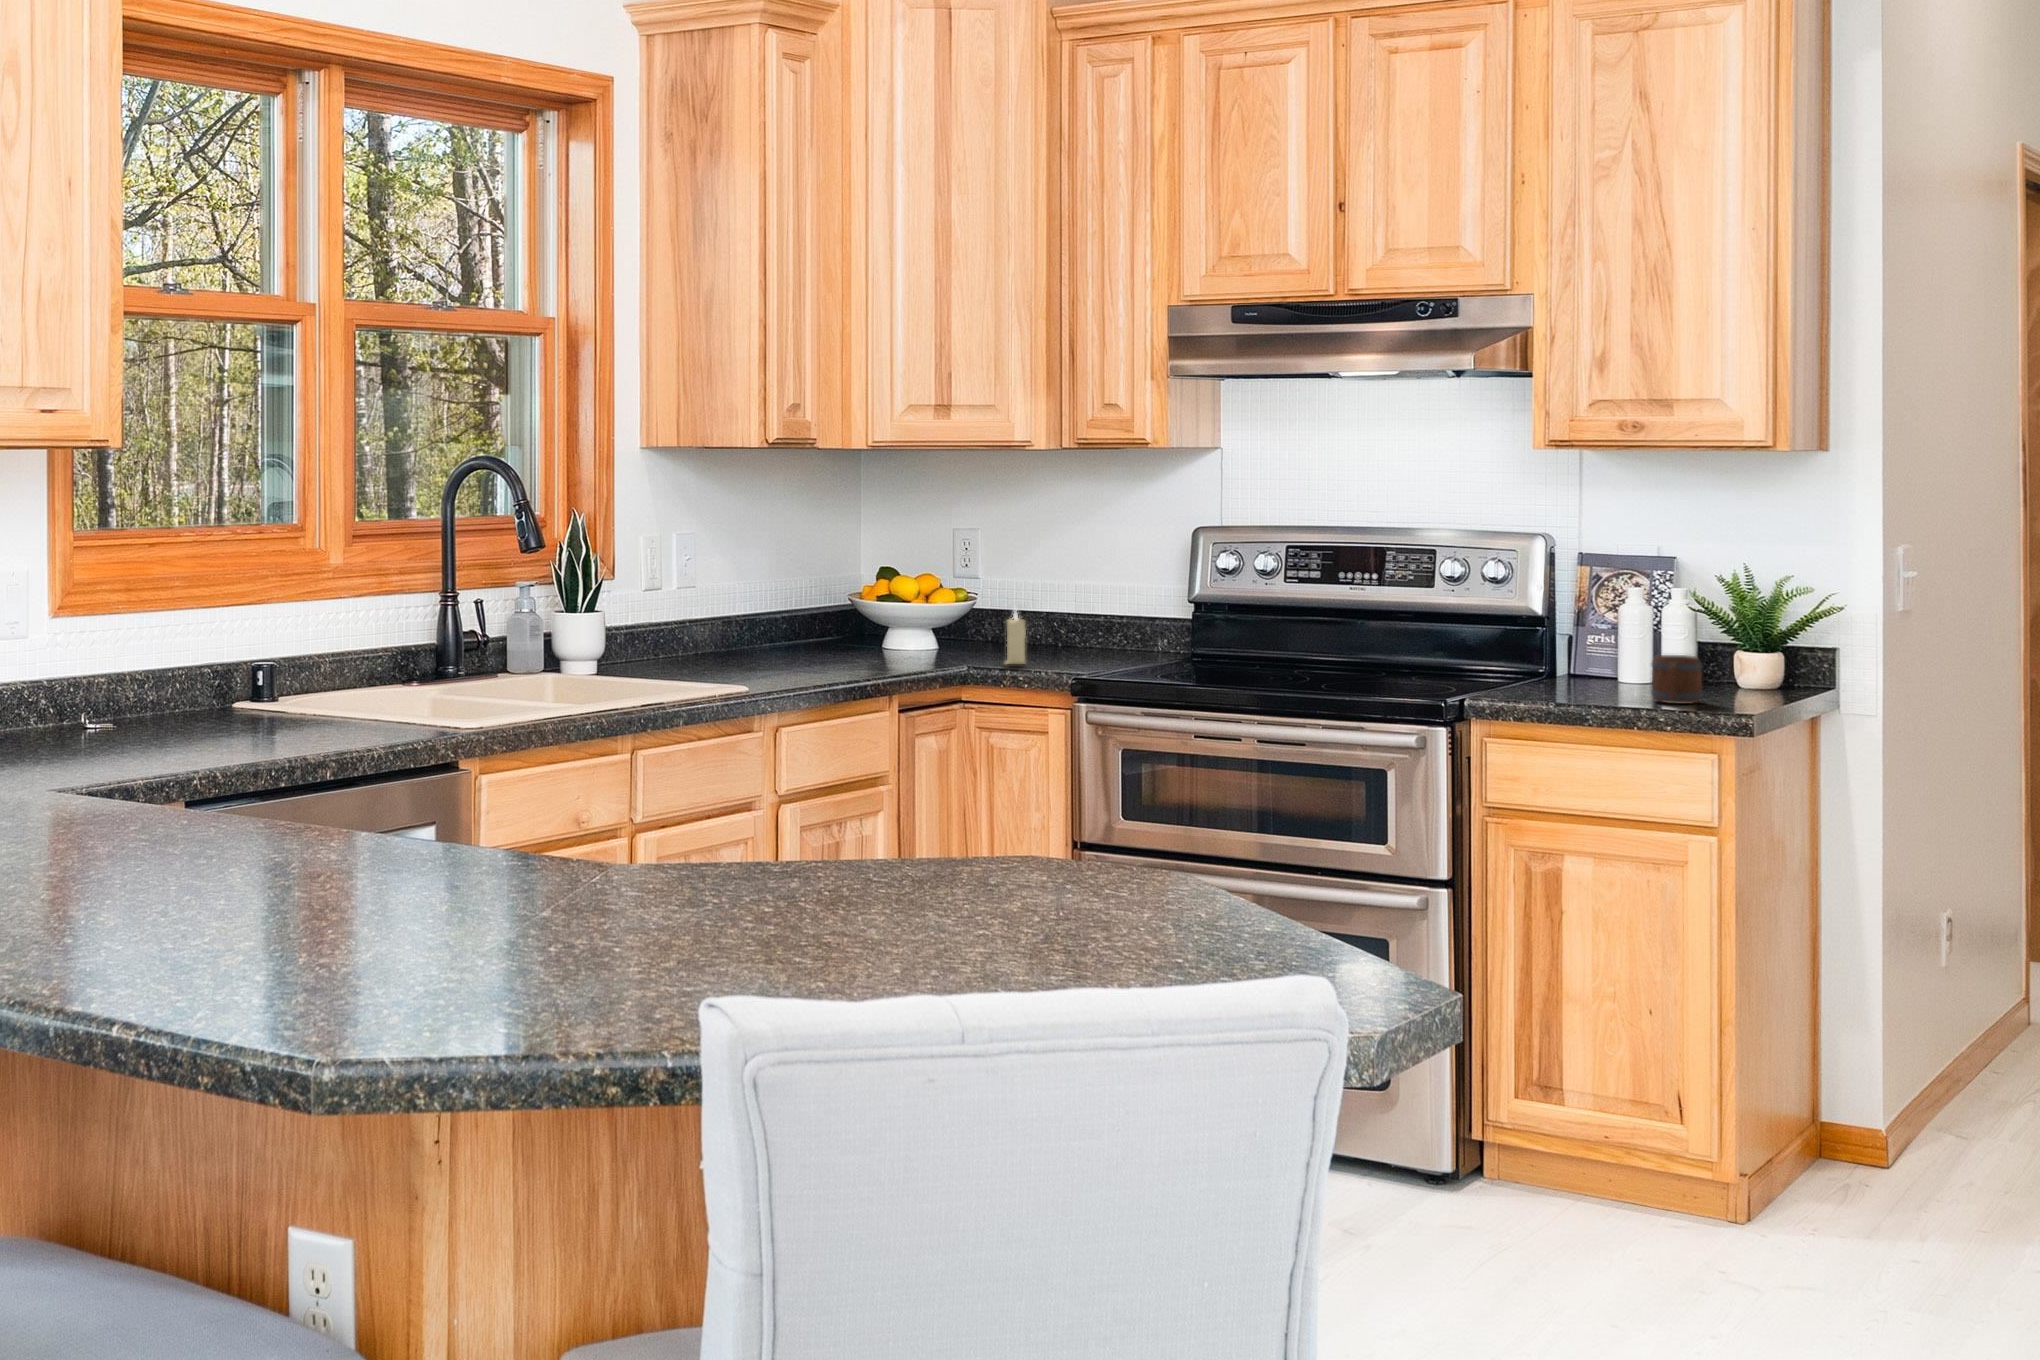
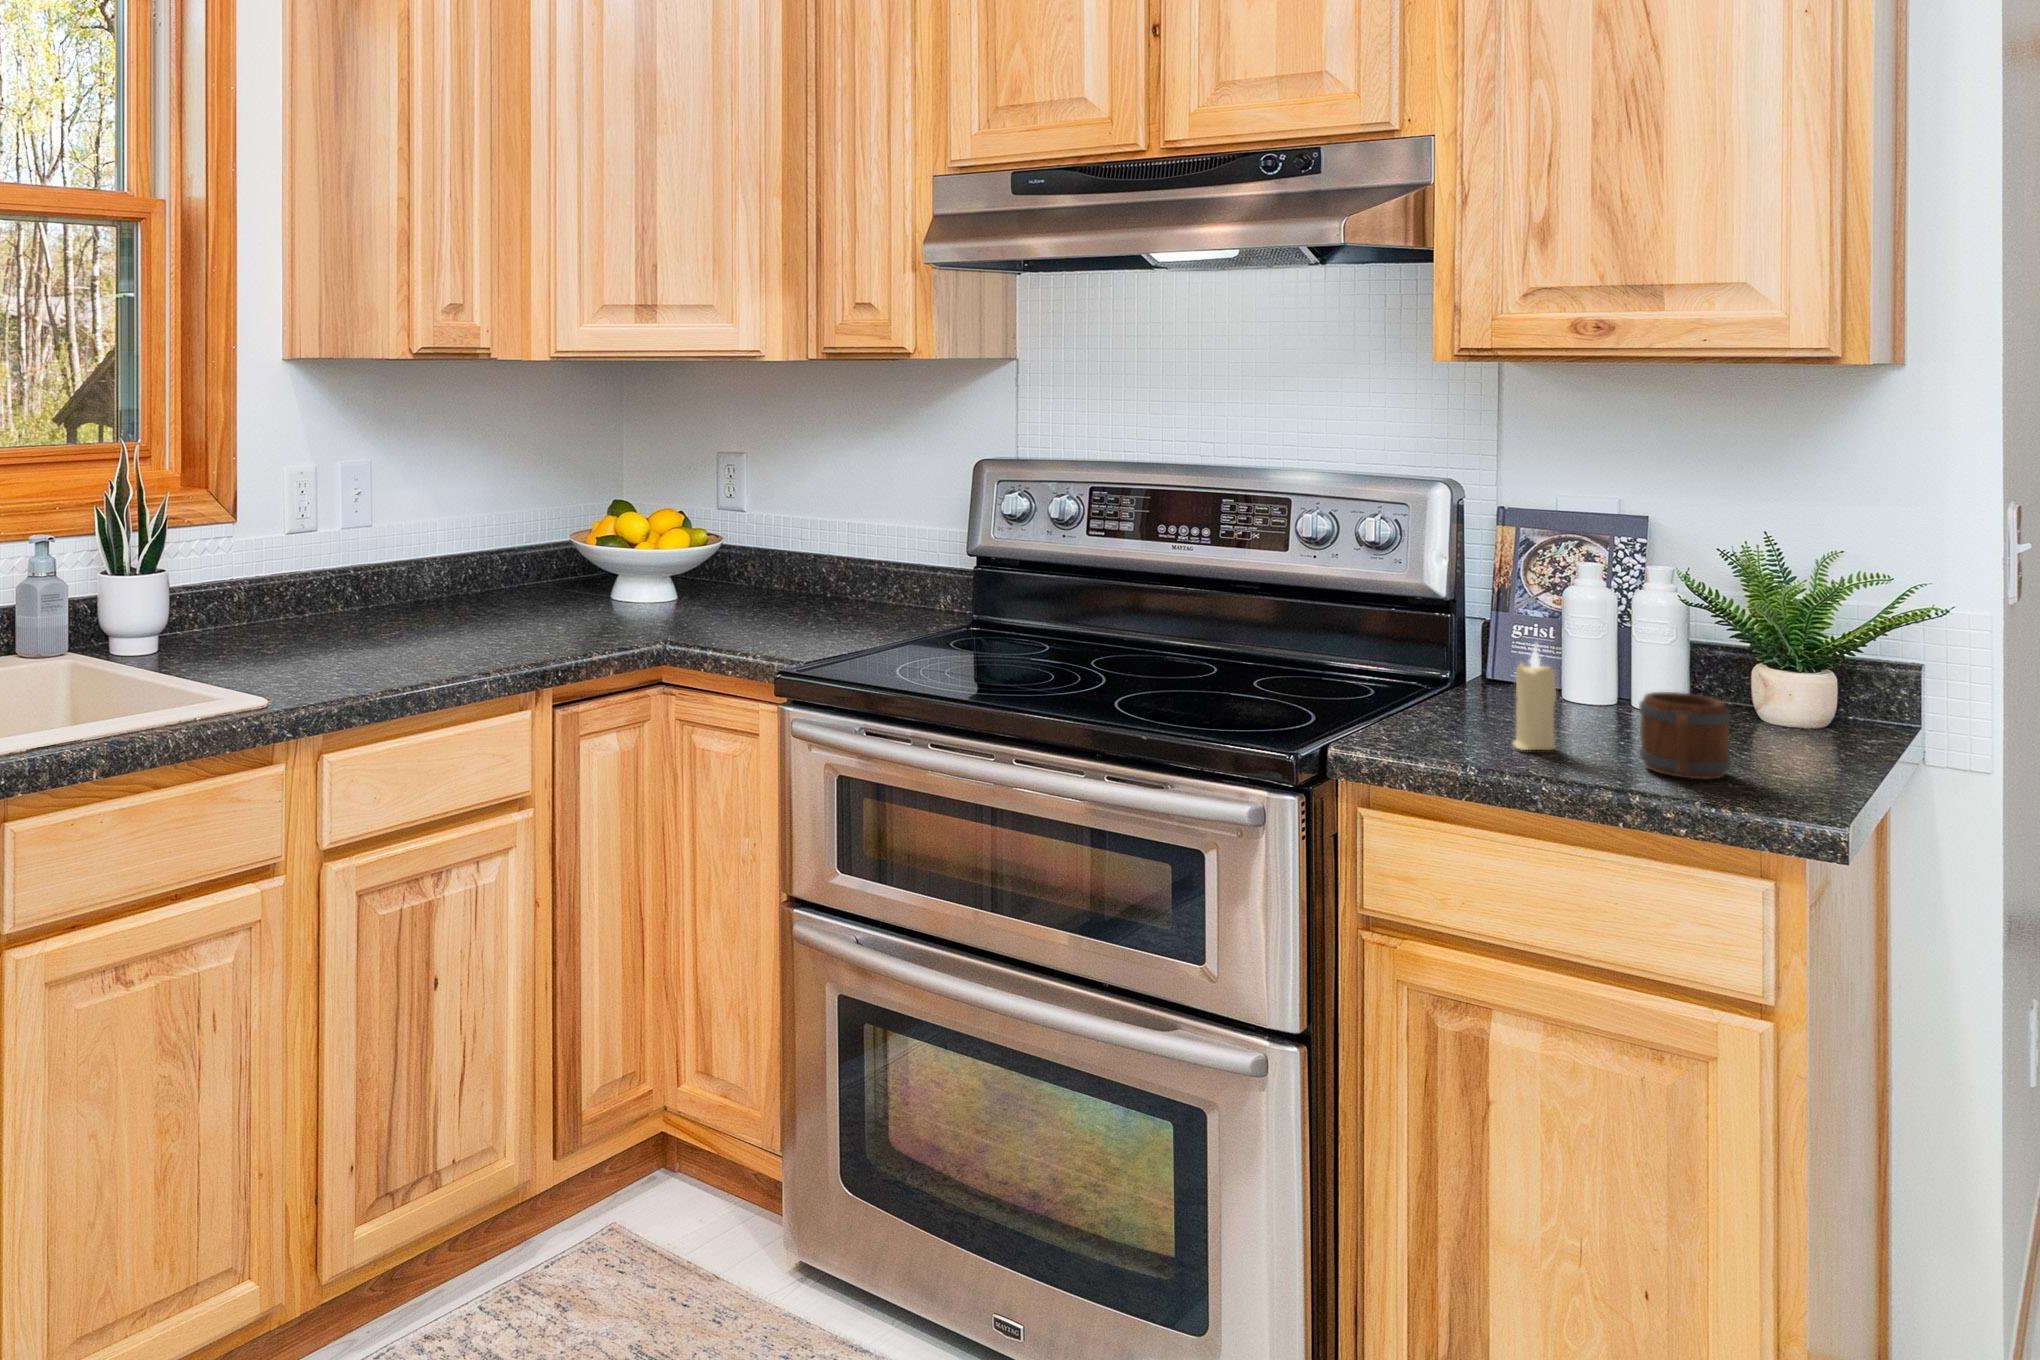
candle: present [1006,611,1026,664] -> present [1513,644,1556,750]

